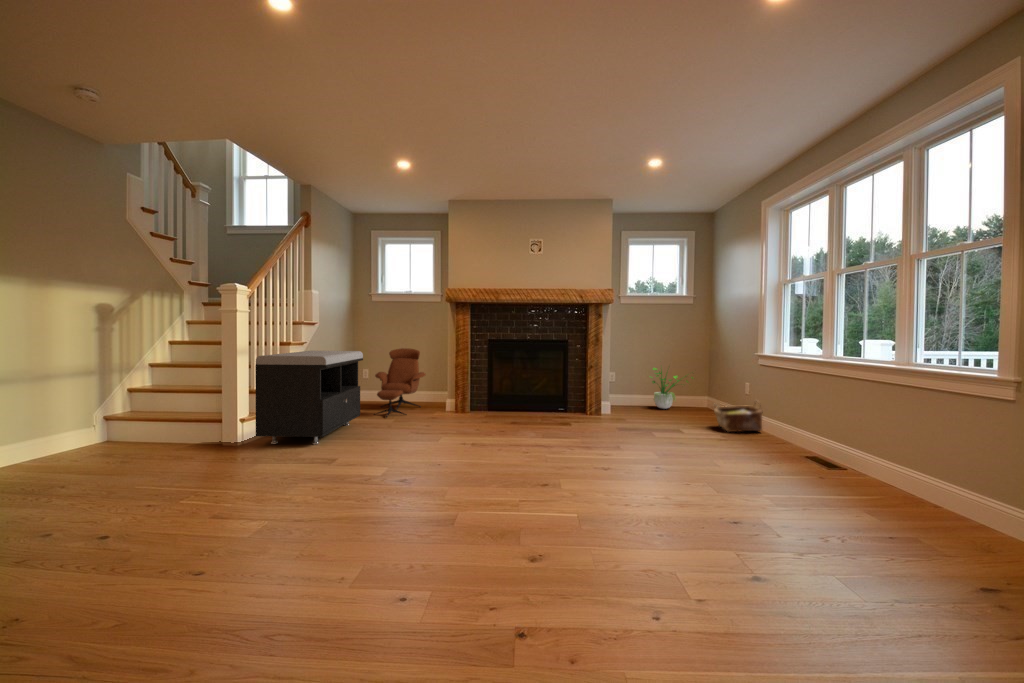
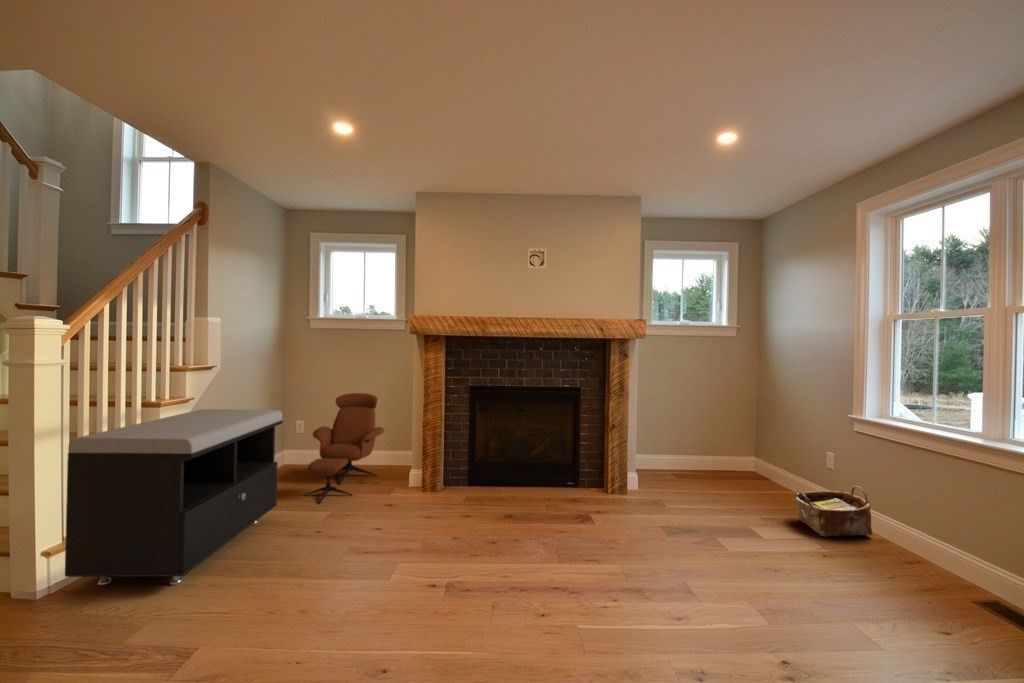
potted plant: present [651,368,693,409] -> none [680,408,747,478]

